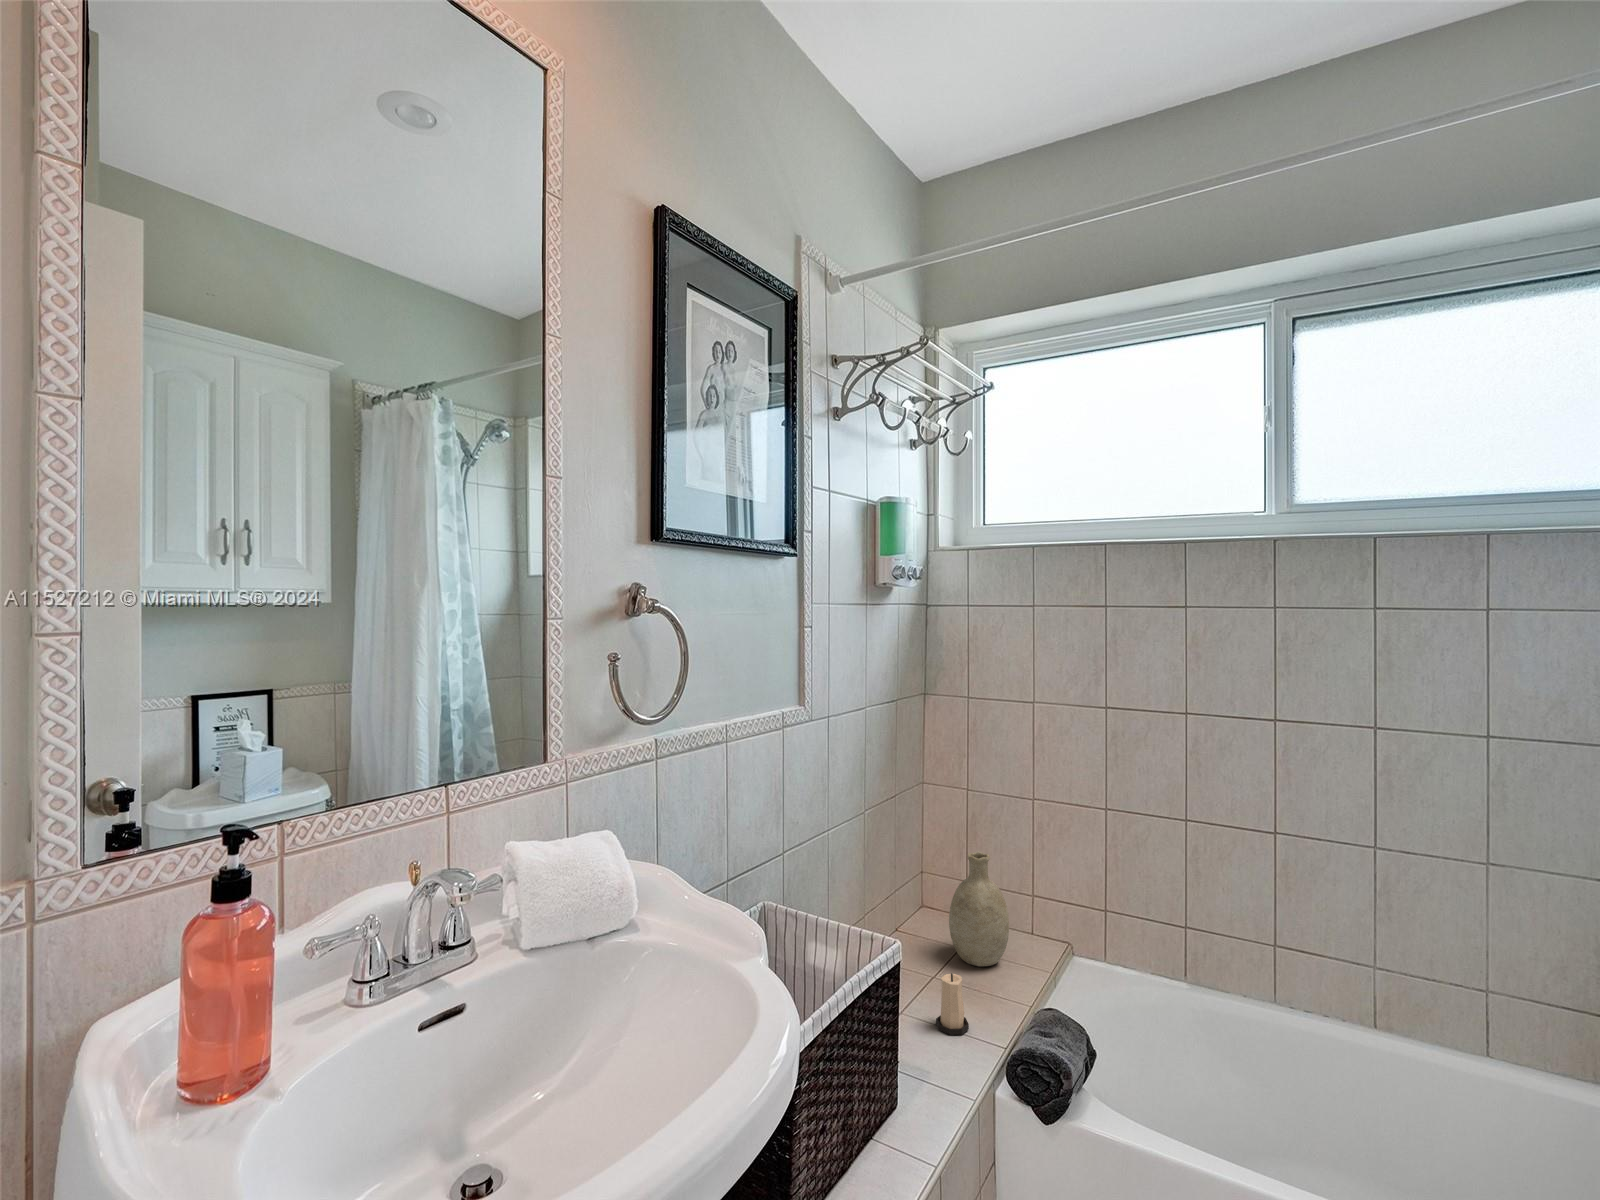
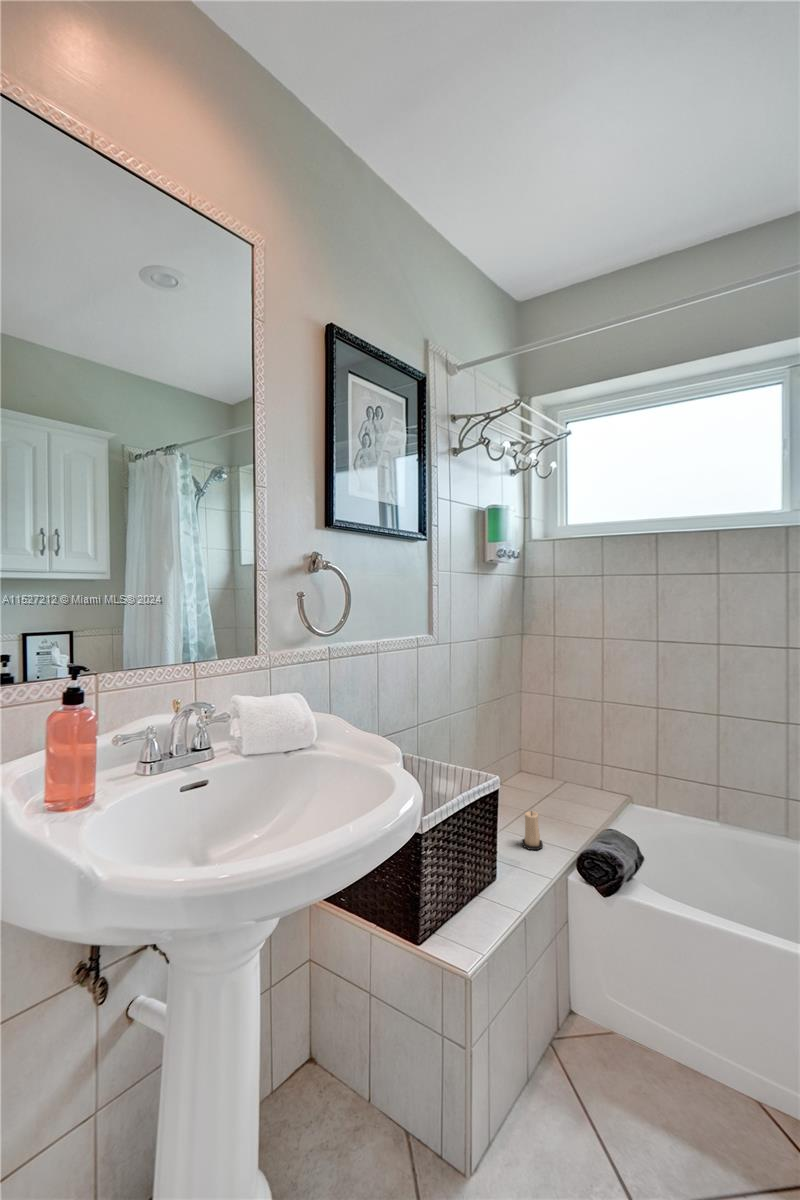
decorative vase: present [949,852,1009,966] -> none [537,738,578,813]

